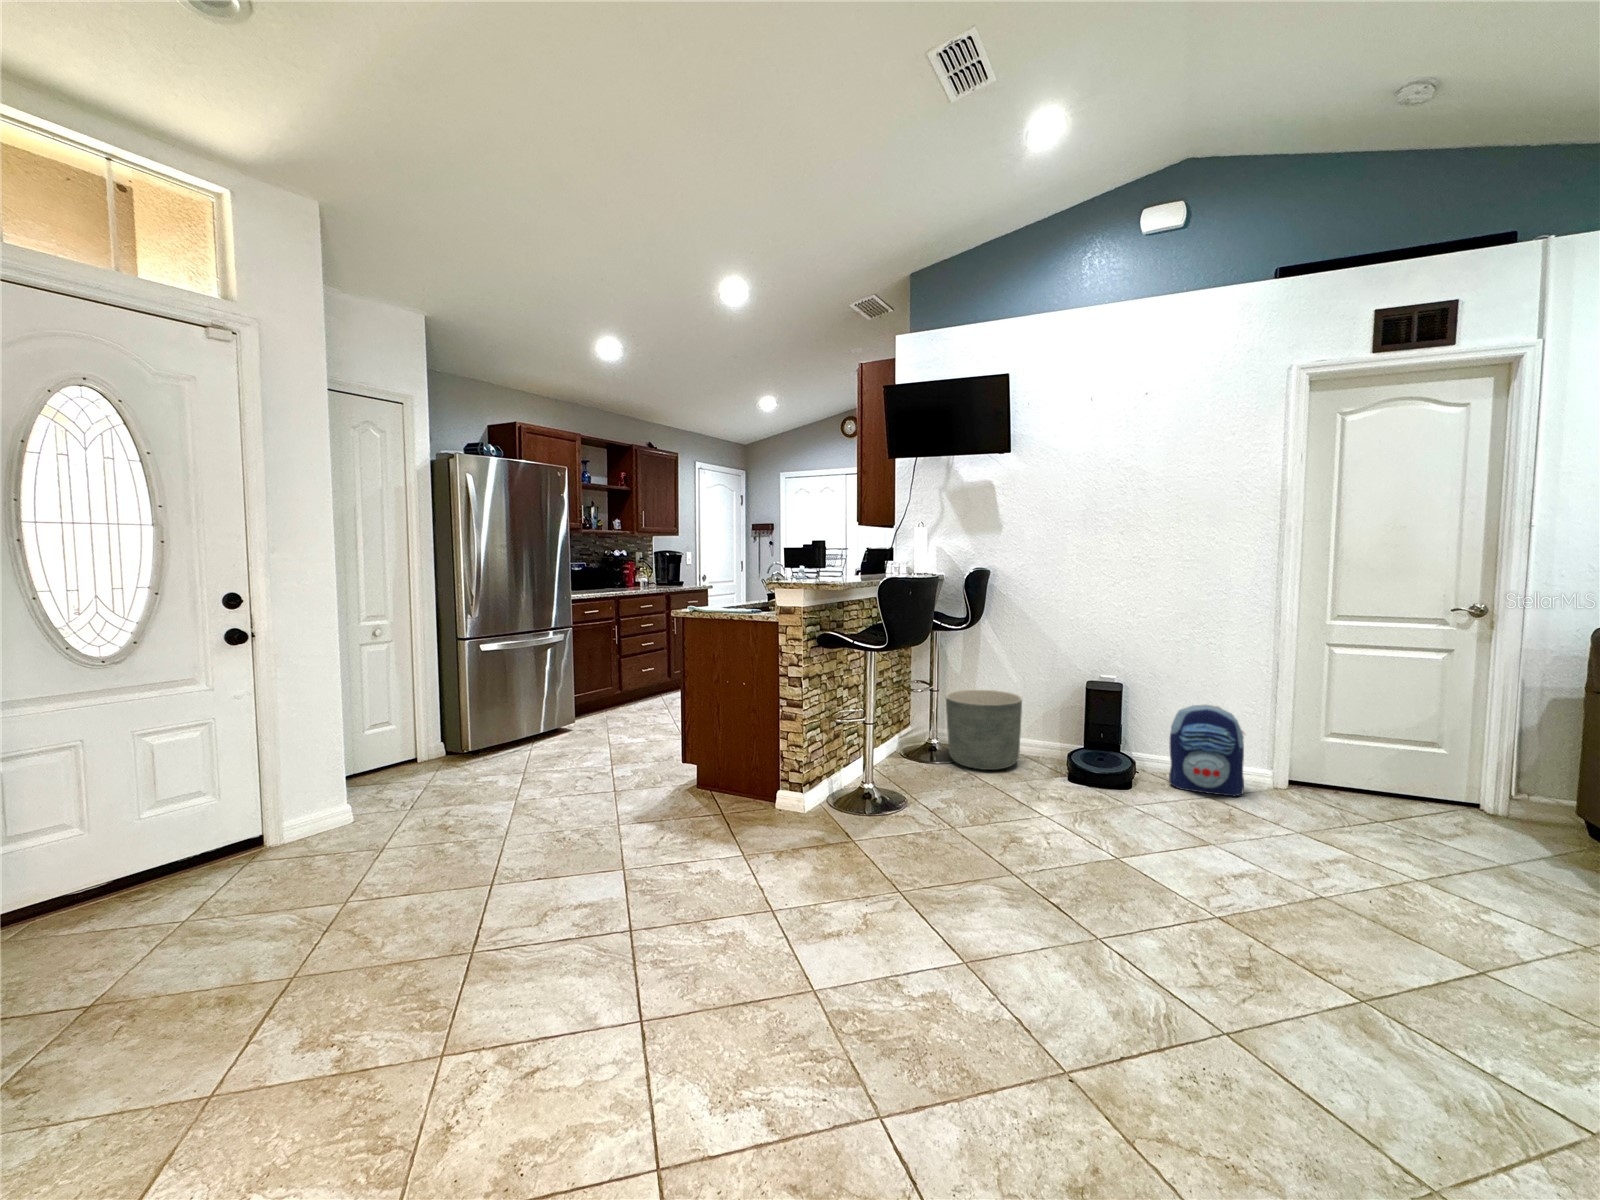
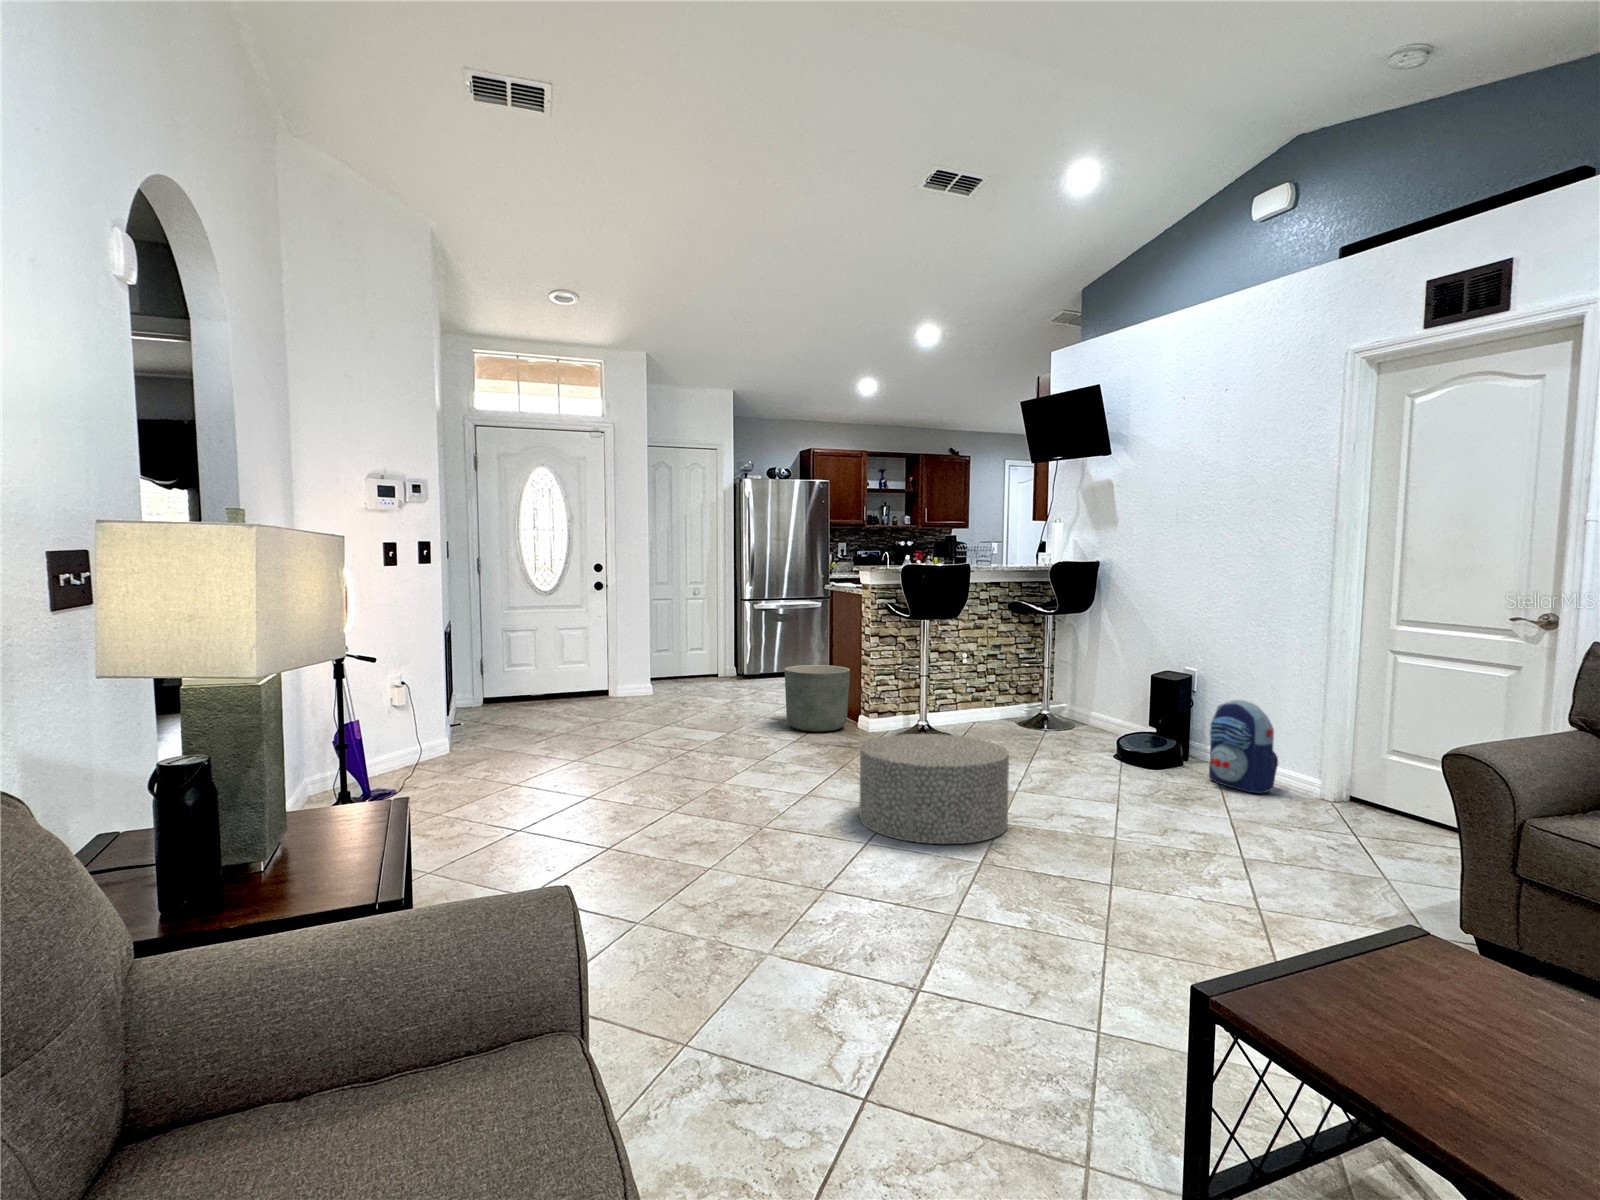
planter: present [946,689,1022,770] -> present [785,665,850,732]
ottoman: none [1100,828,1382,1074] -> present [859,734,1009,844]

